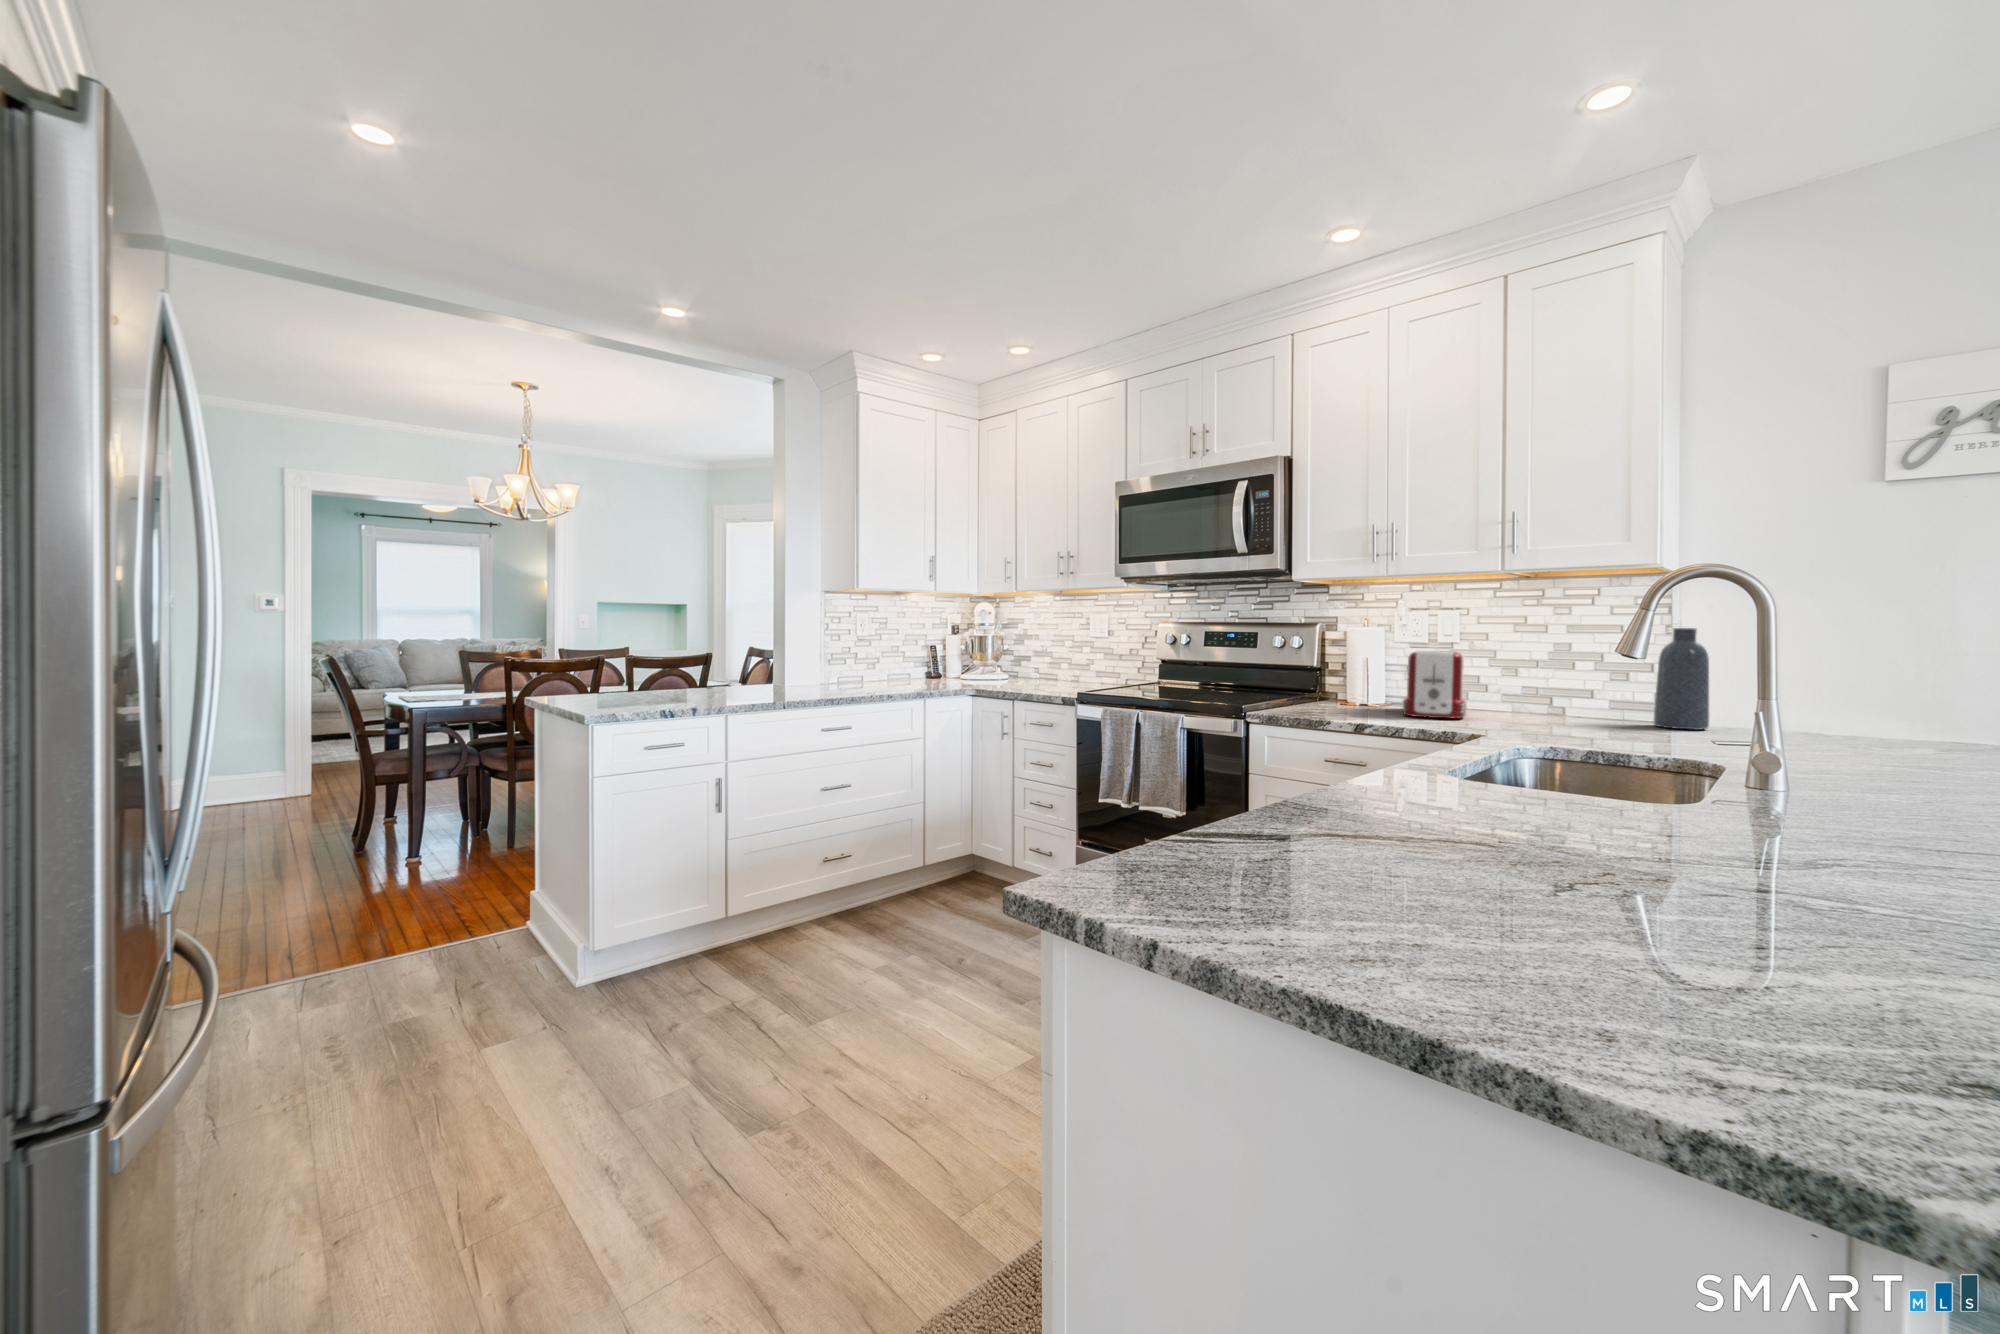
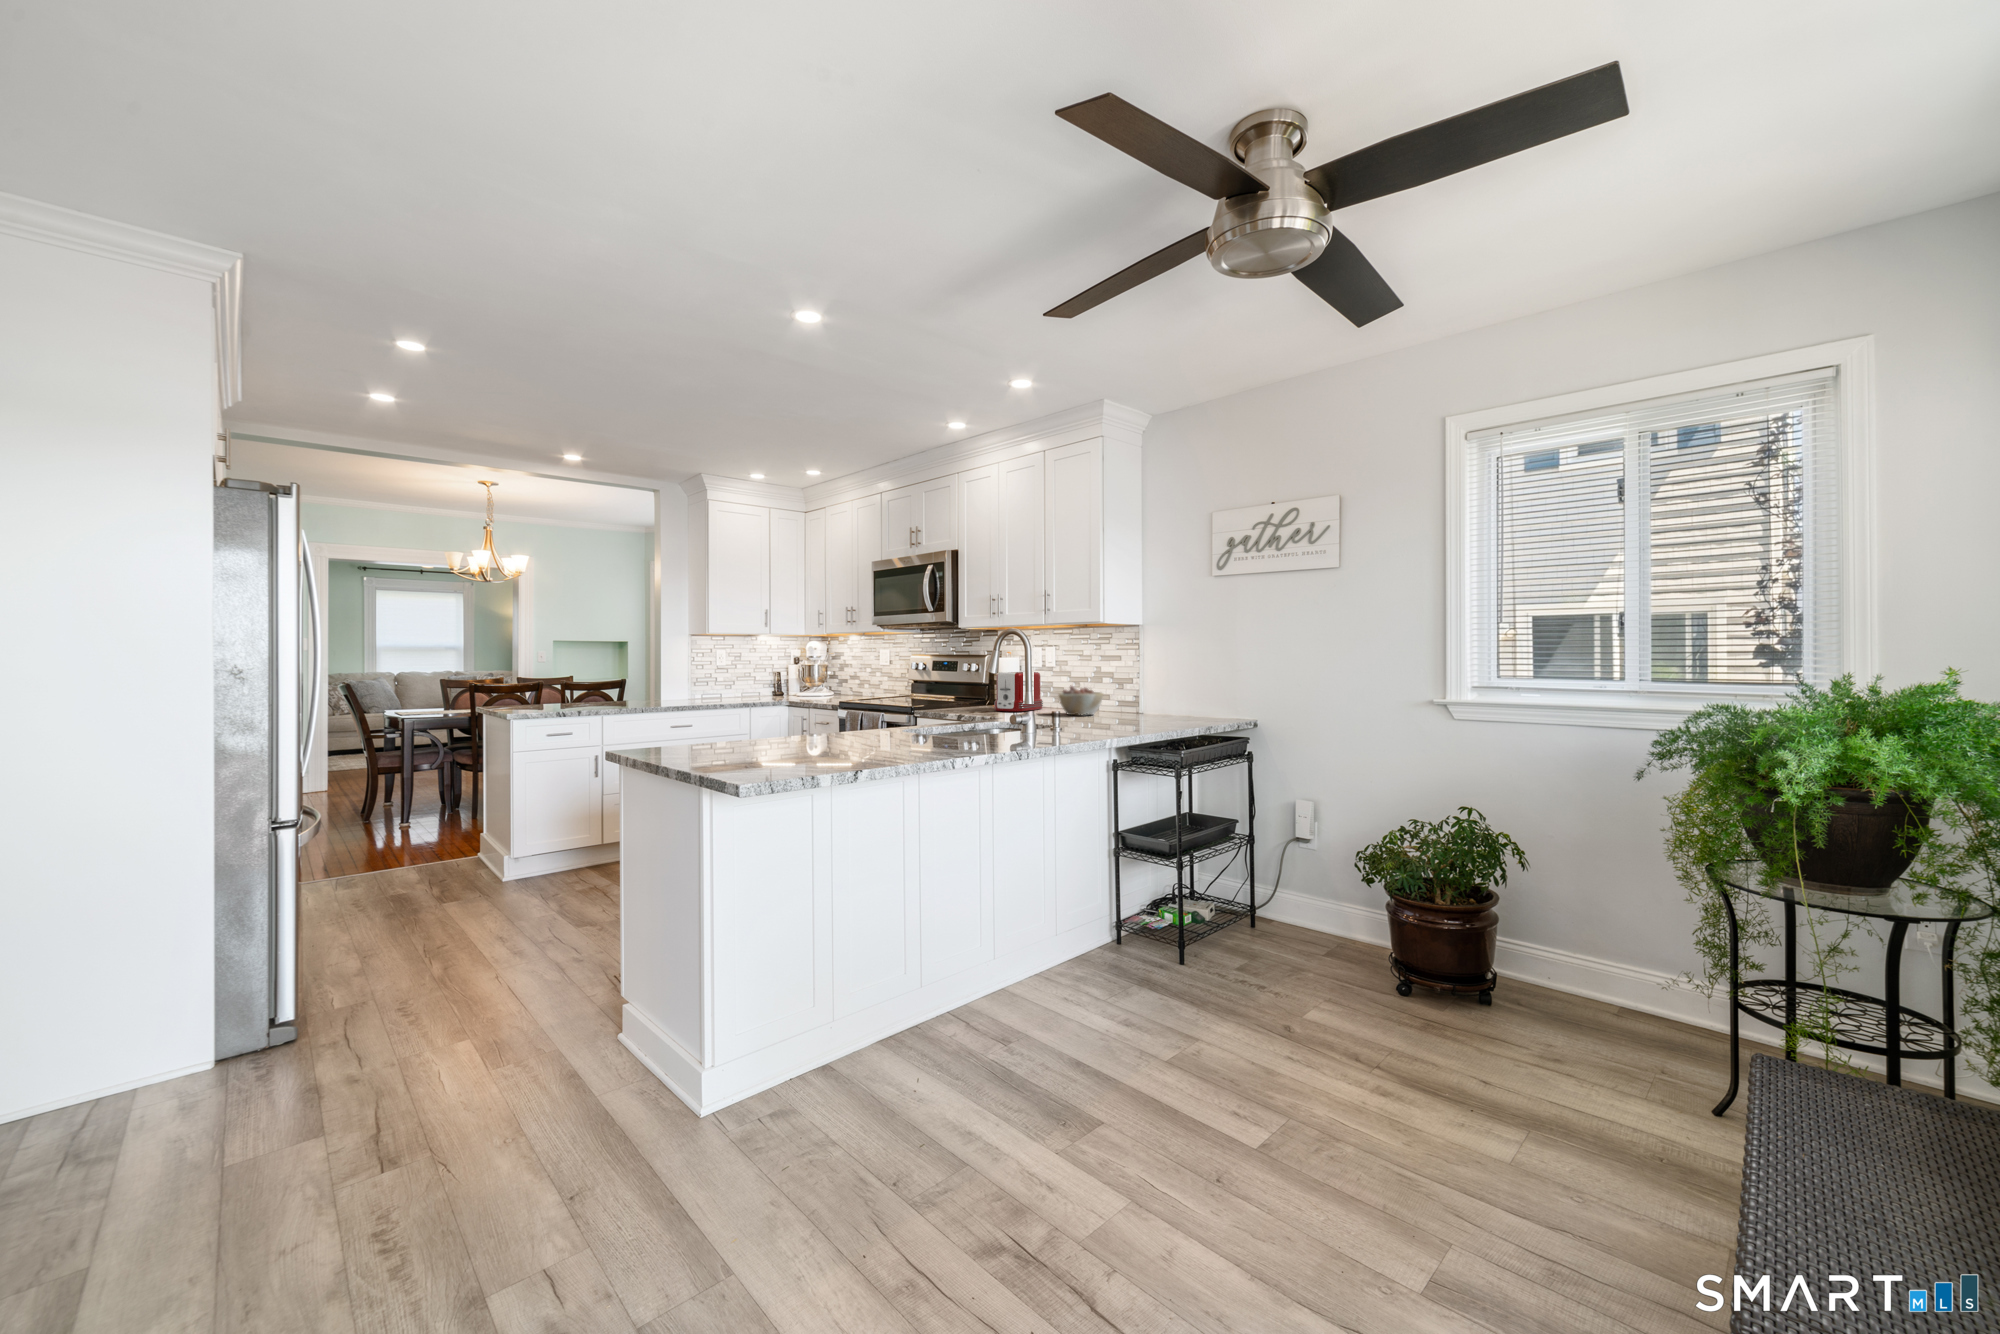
vase: present [1654,628,1709,730] -> none [1123,657,1148,715]
bowl: none [1546,676,1642,730] -> present [1059,686,1103,715]

